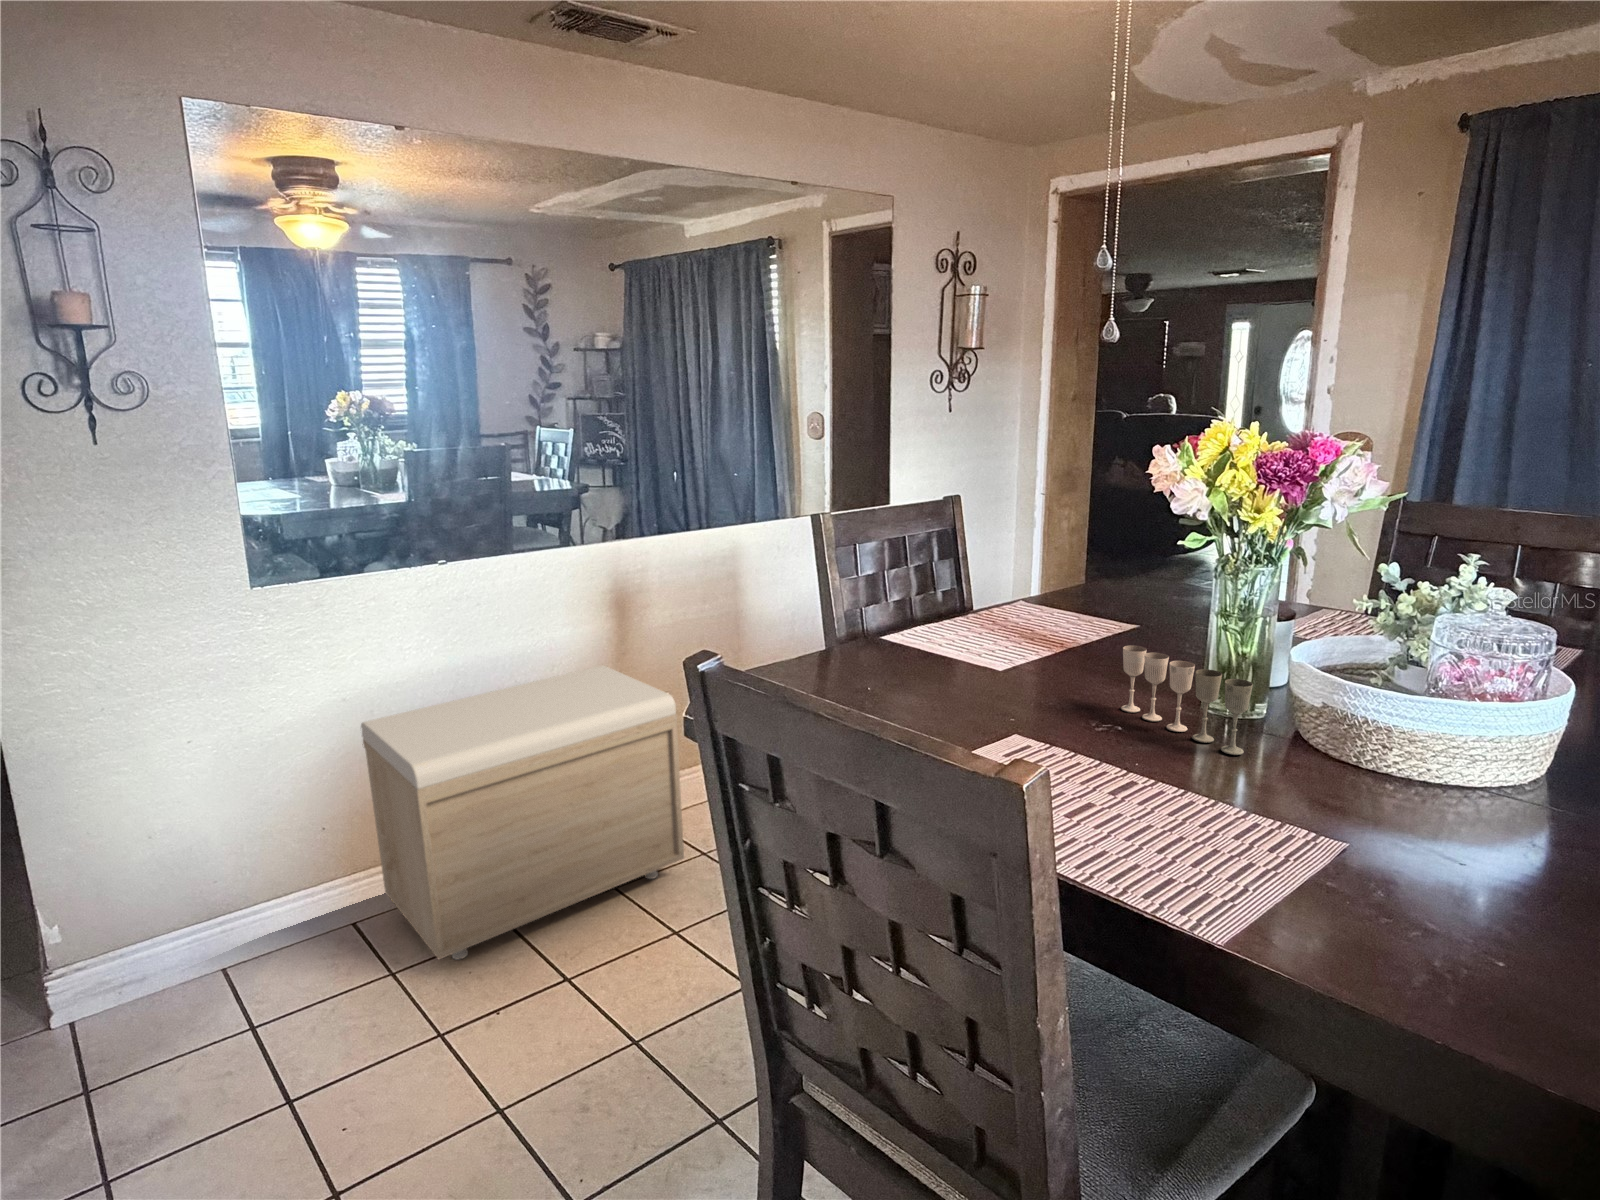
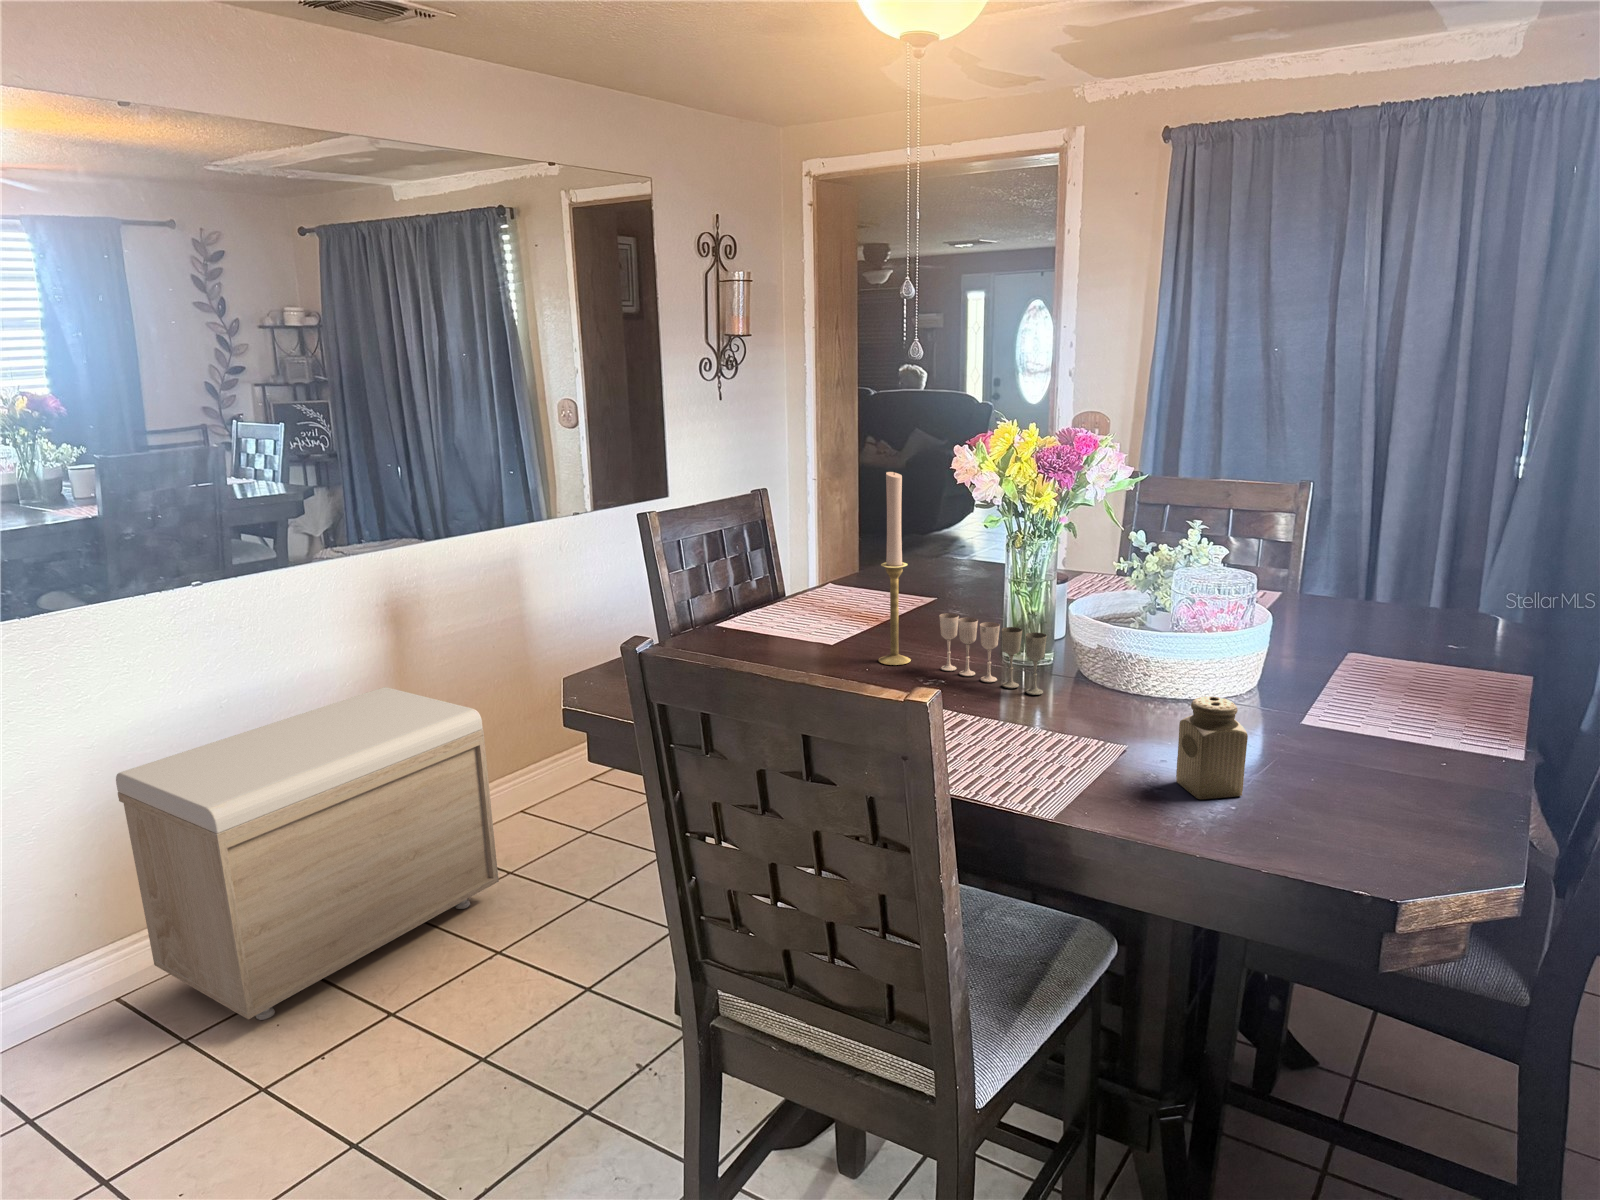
candlestick: none [1050,478,1089,699] -> present [878,471,911,665]
salt shaker: none [1417,800,1538,948] -> present [1176,697,1248,799]

